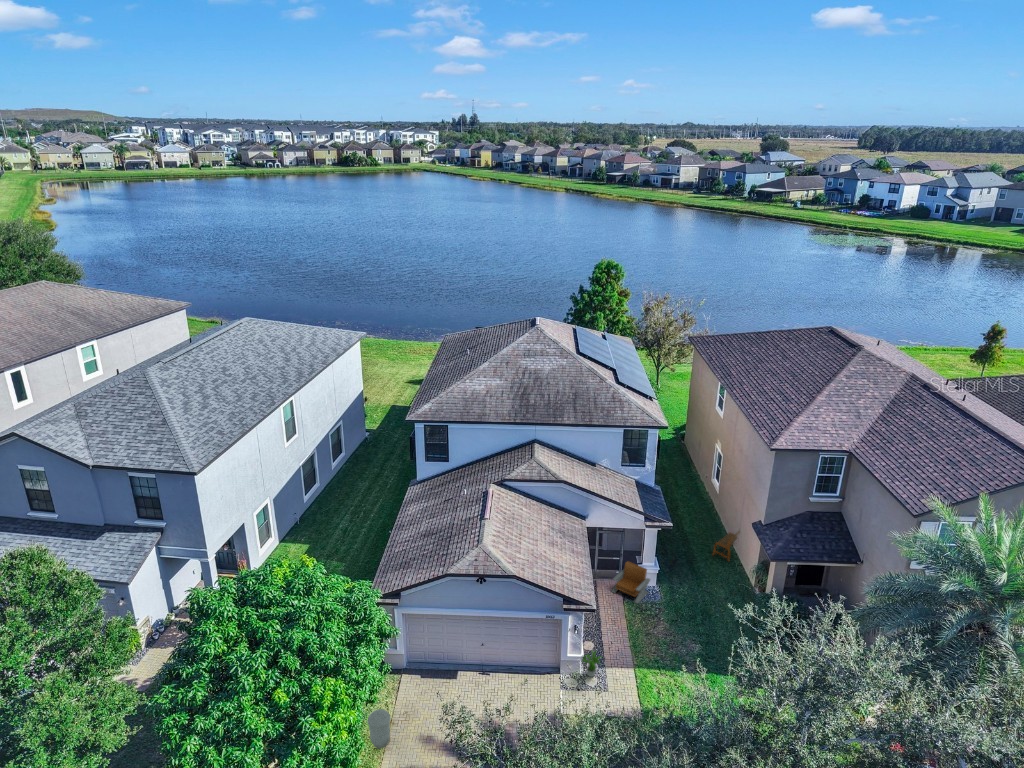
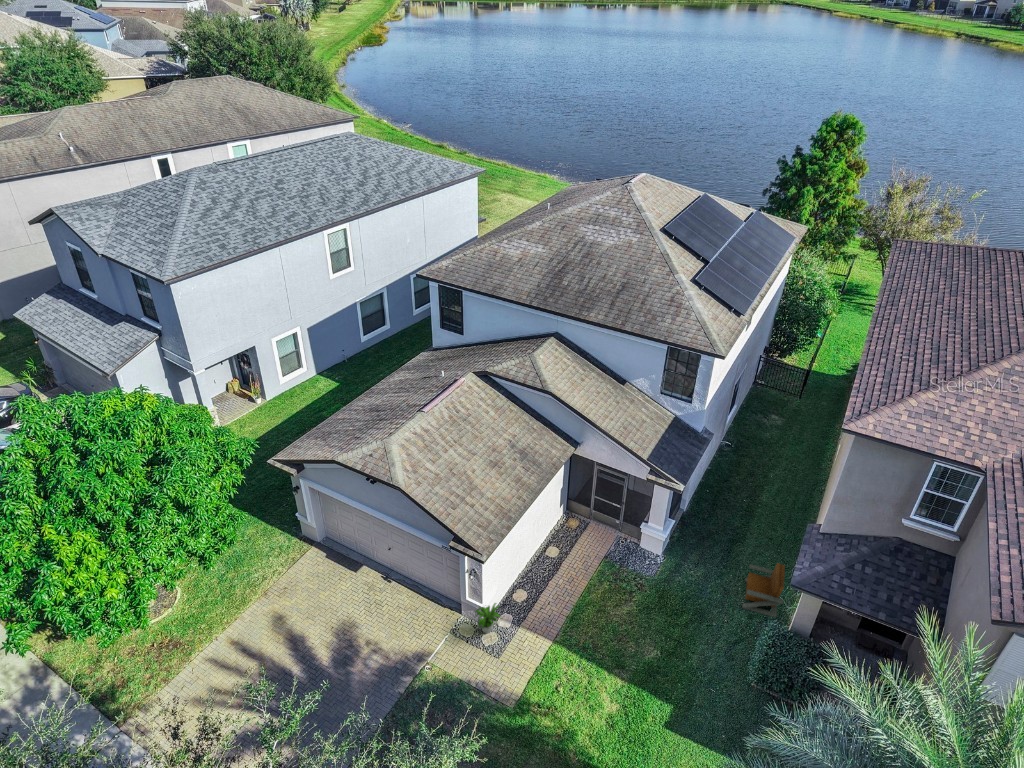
bench: present [713,531,739,559] -> none [763,523,818,561]
lounge chair: present [612,561,650,603] -> present [742,563,785,617]
trash can: present [368,709,391,749] -> none [216,574,245,614]

